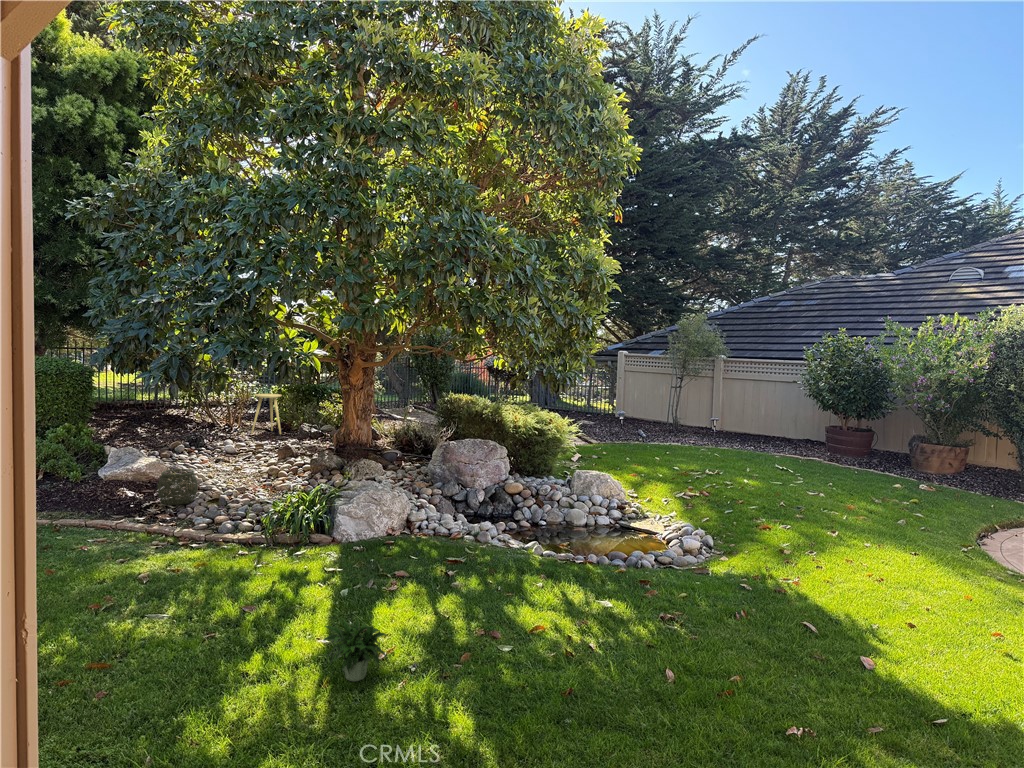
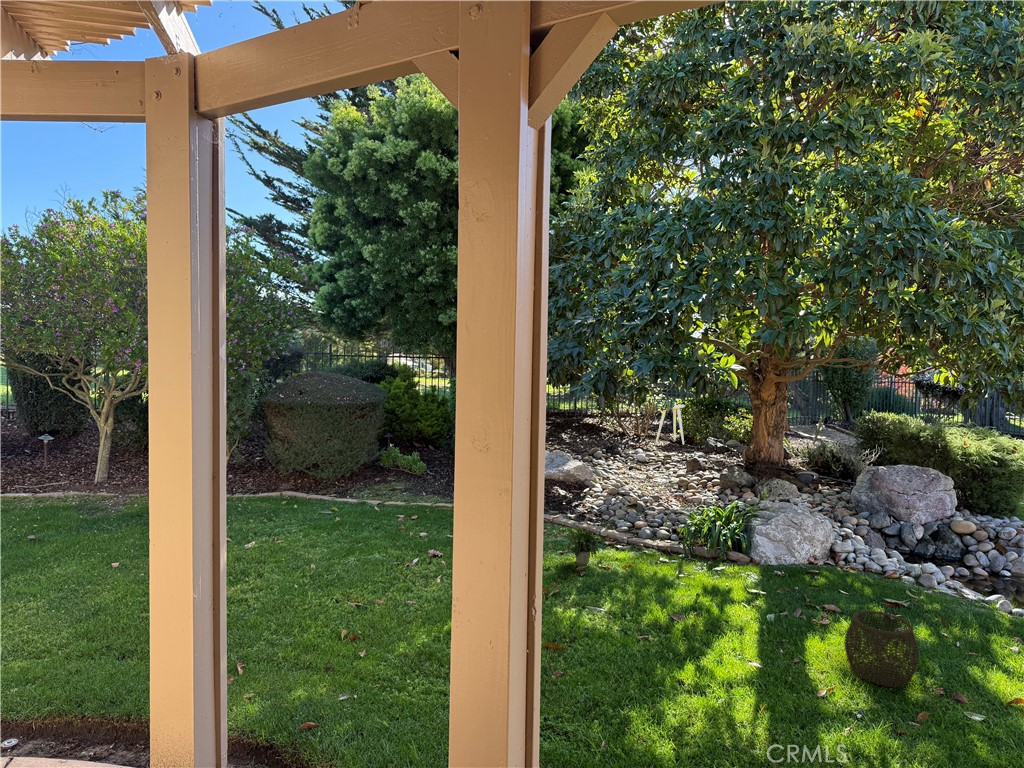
woven basket: present [158,469,198,505] -> present [844,611,919,688]
potted plant: present [309,618,387,681] -> present [564,525,602,564]

